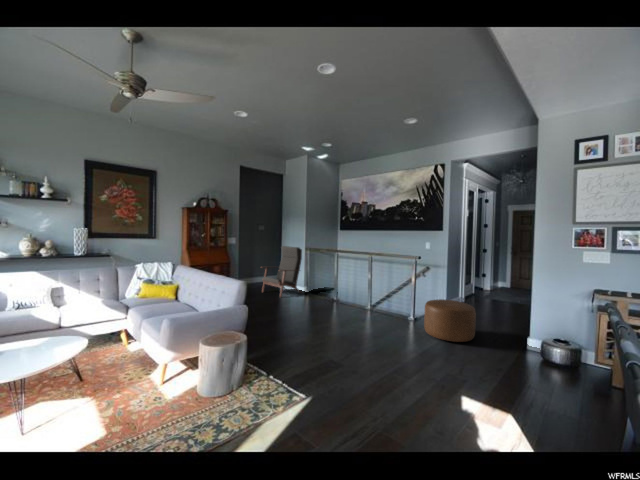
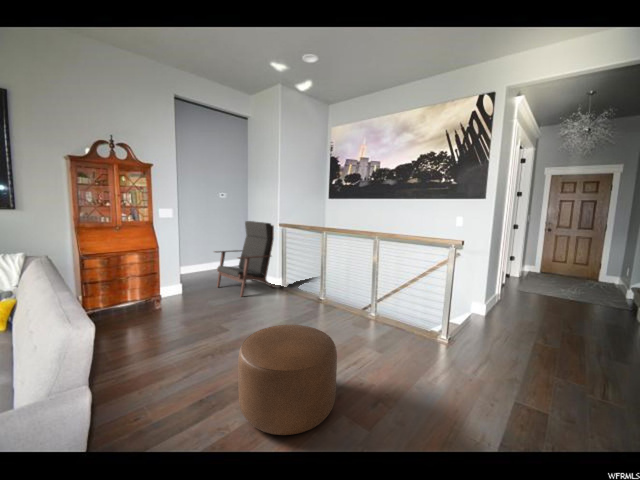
ottoman: present [424,299,476,342] -> present [238,325,337,435]

